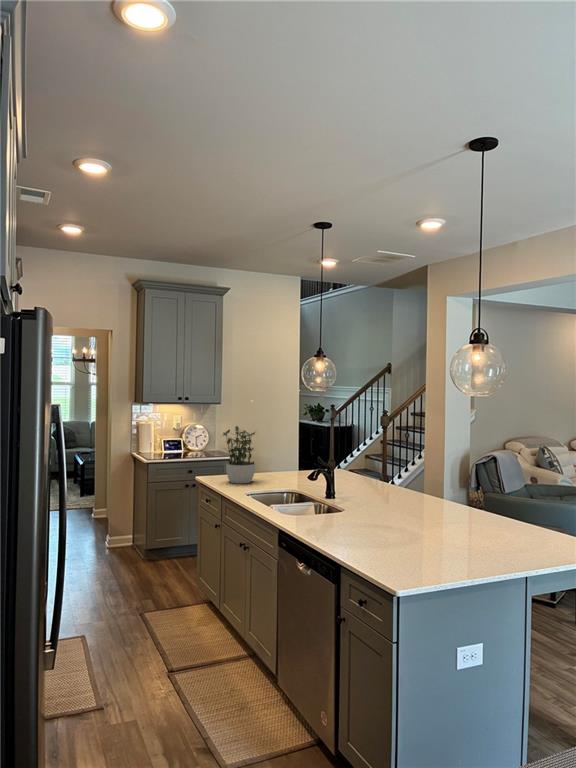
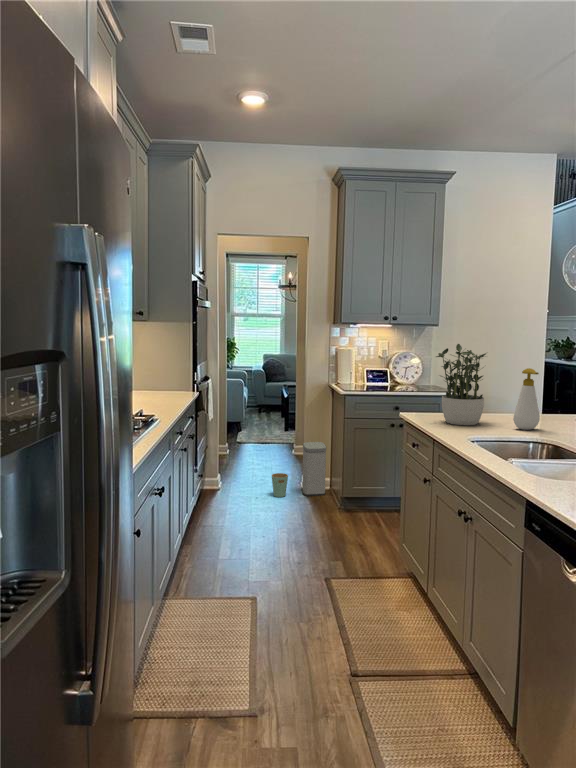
soap bottle: none [274,442,291,484] -> present [513,368,540,430]
trash can: none [81,503,130,555] -> present [272,442,326,497]

